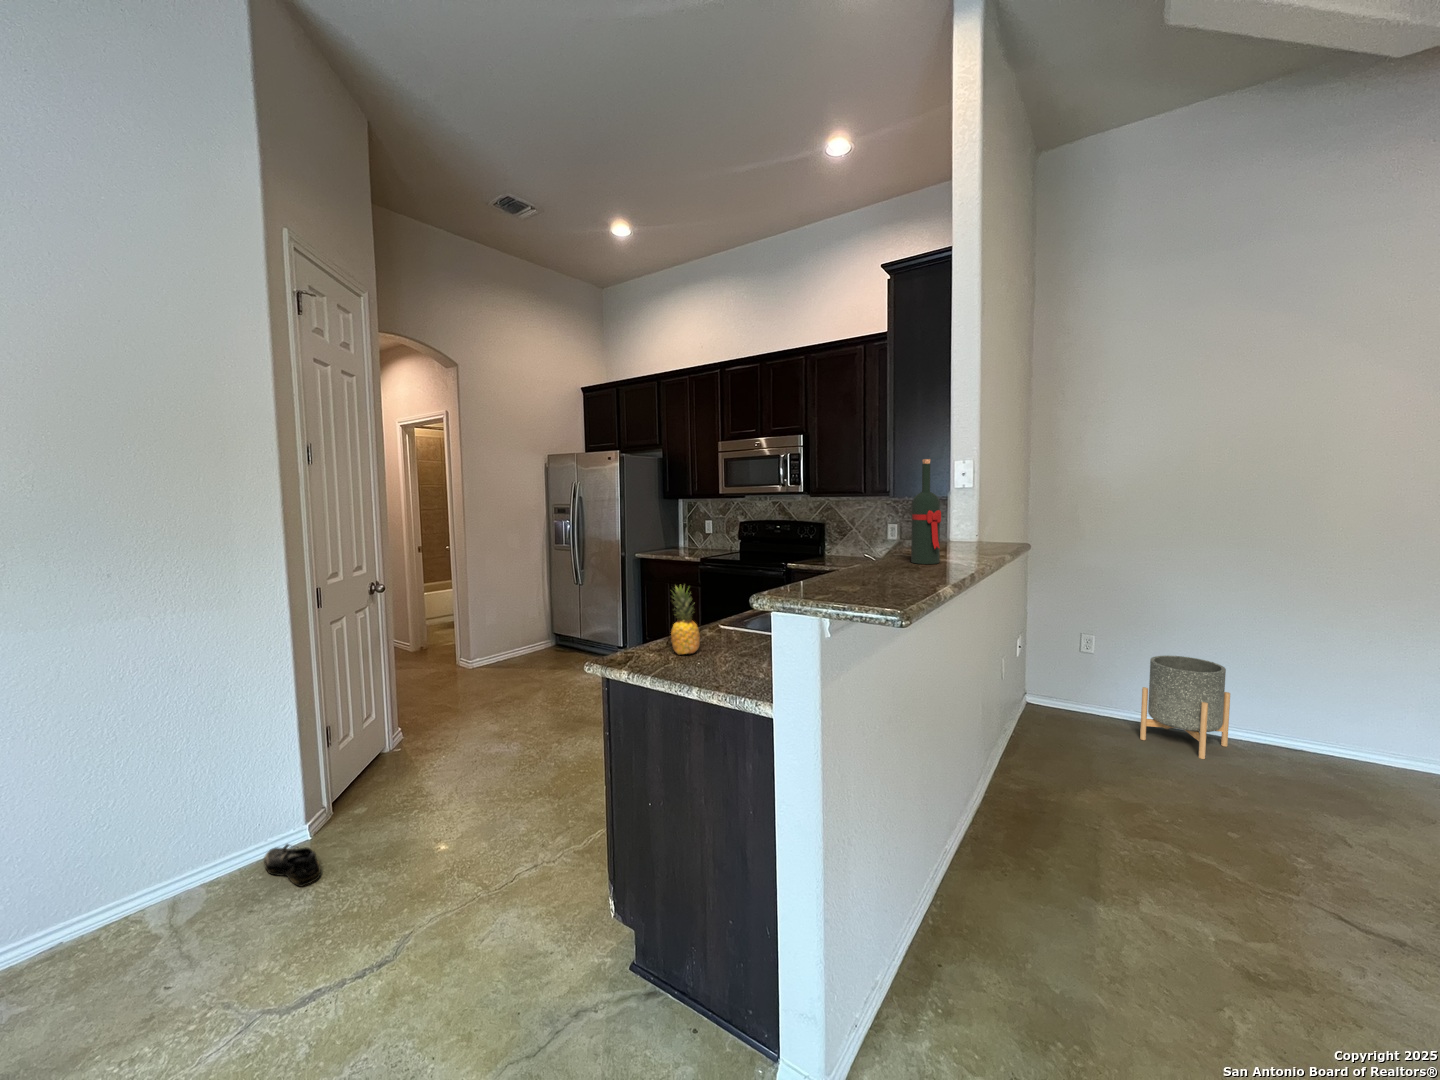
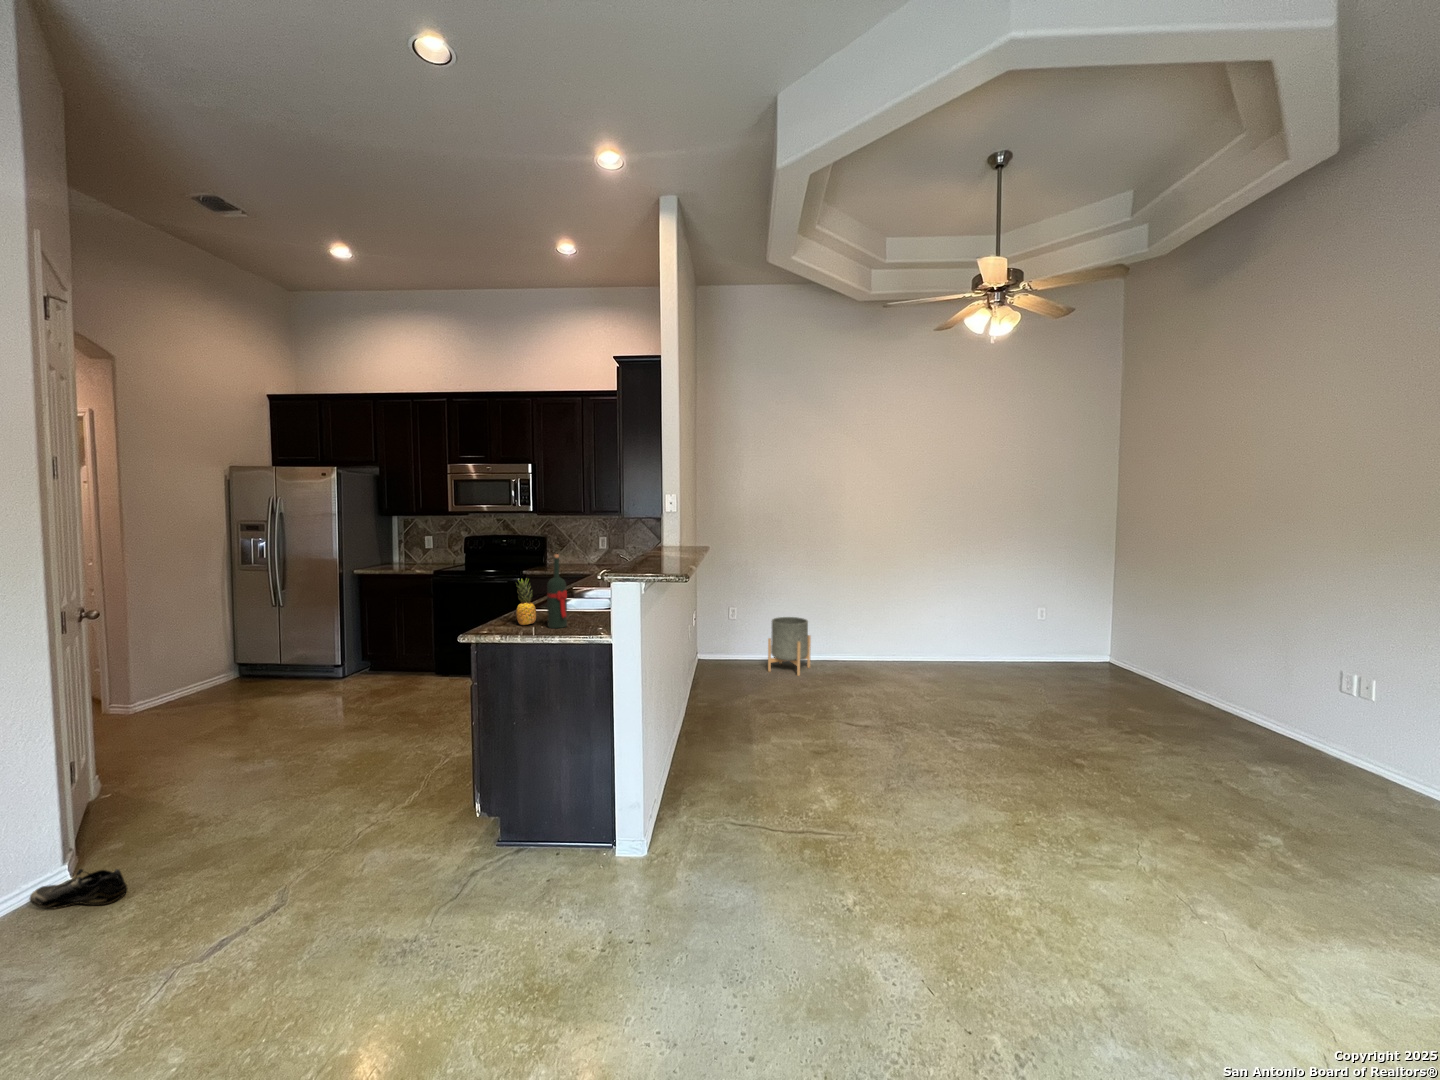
wine bottle: present [911,459,941,564] -> present [547,554,567,628]

